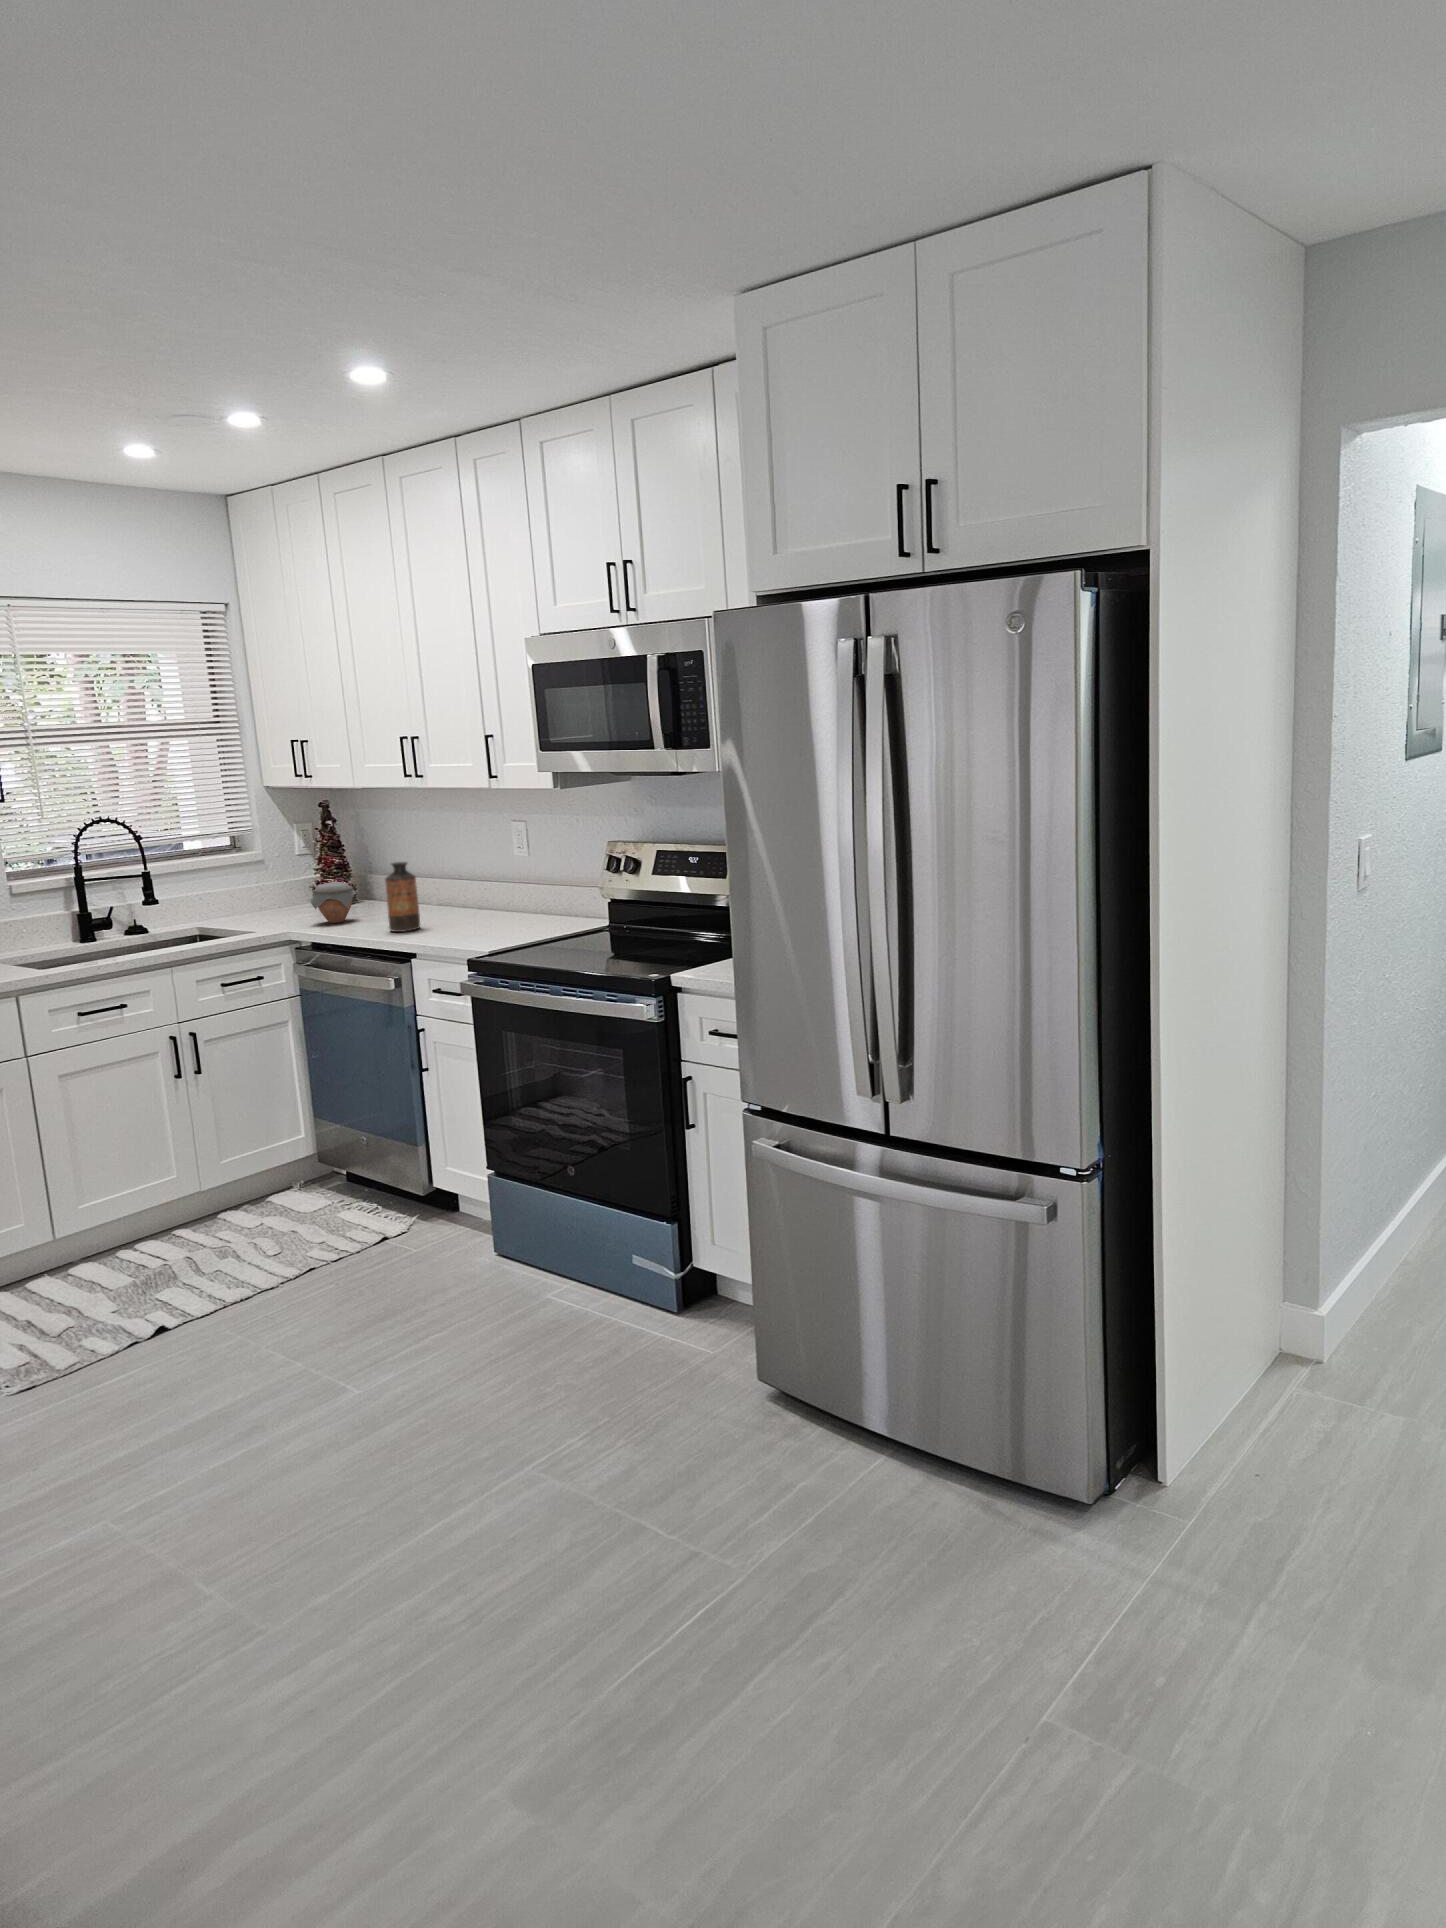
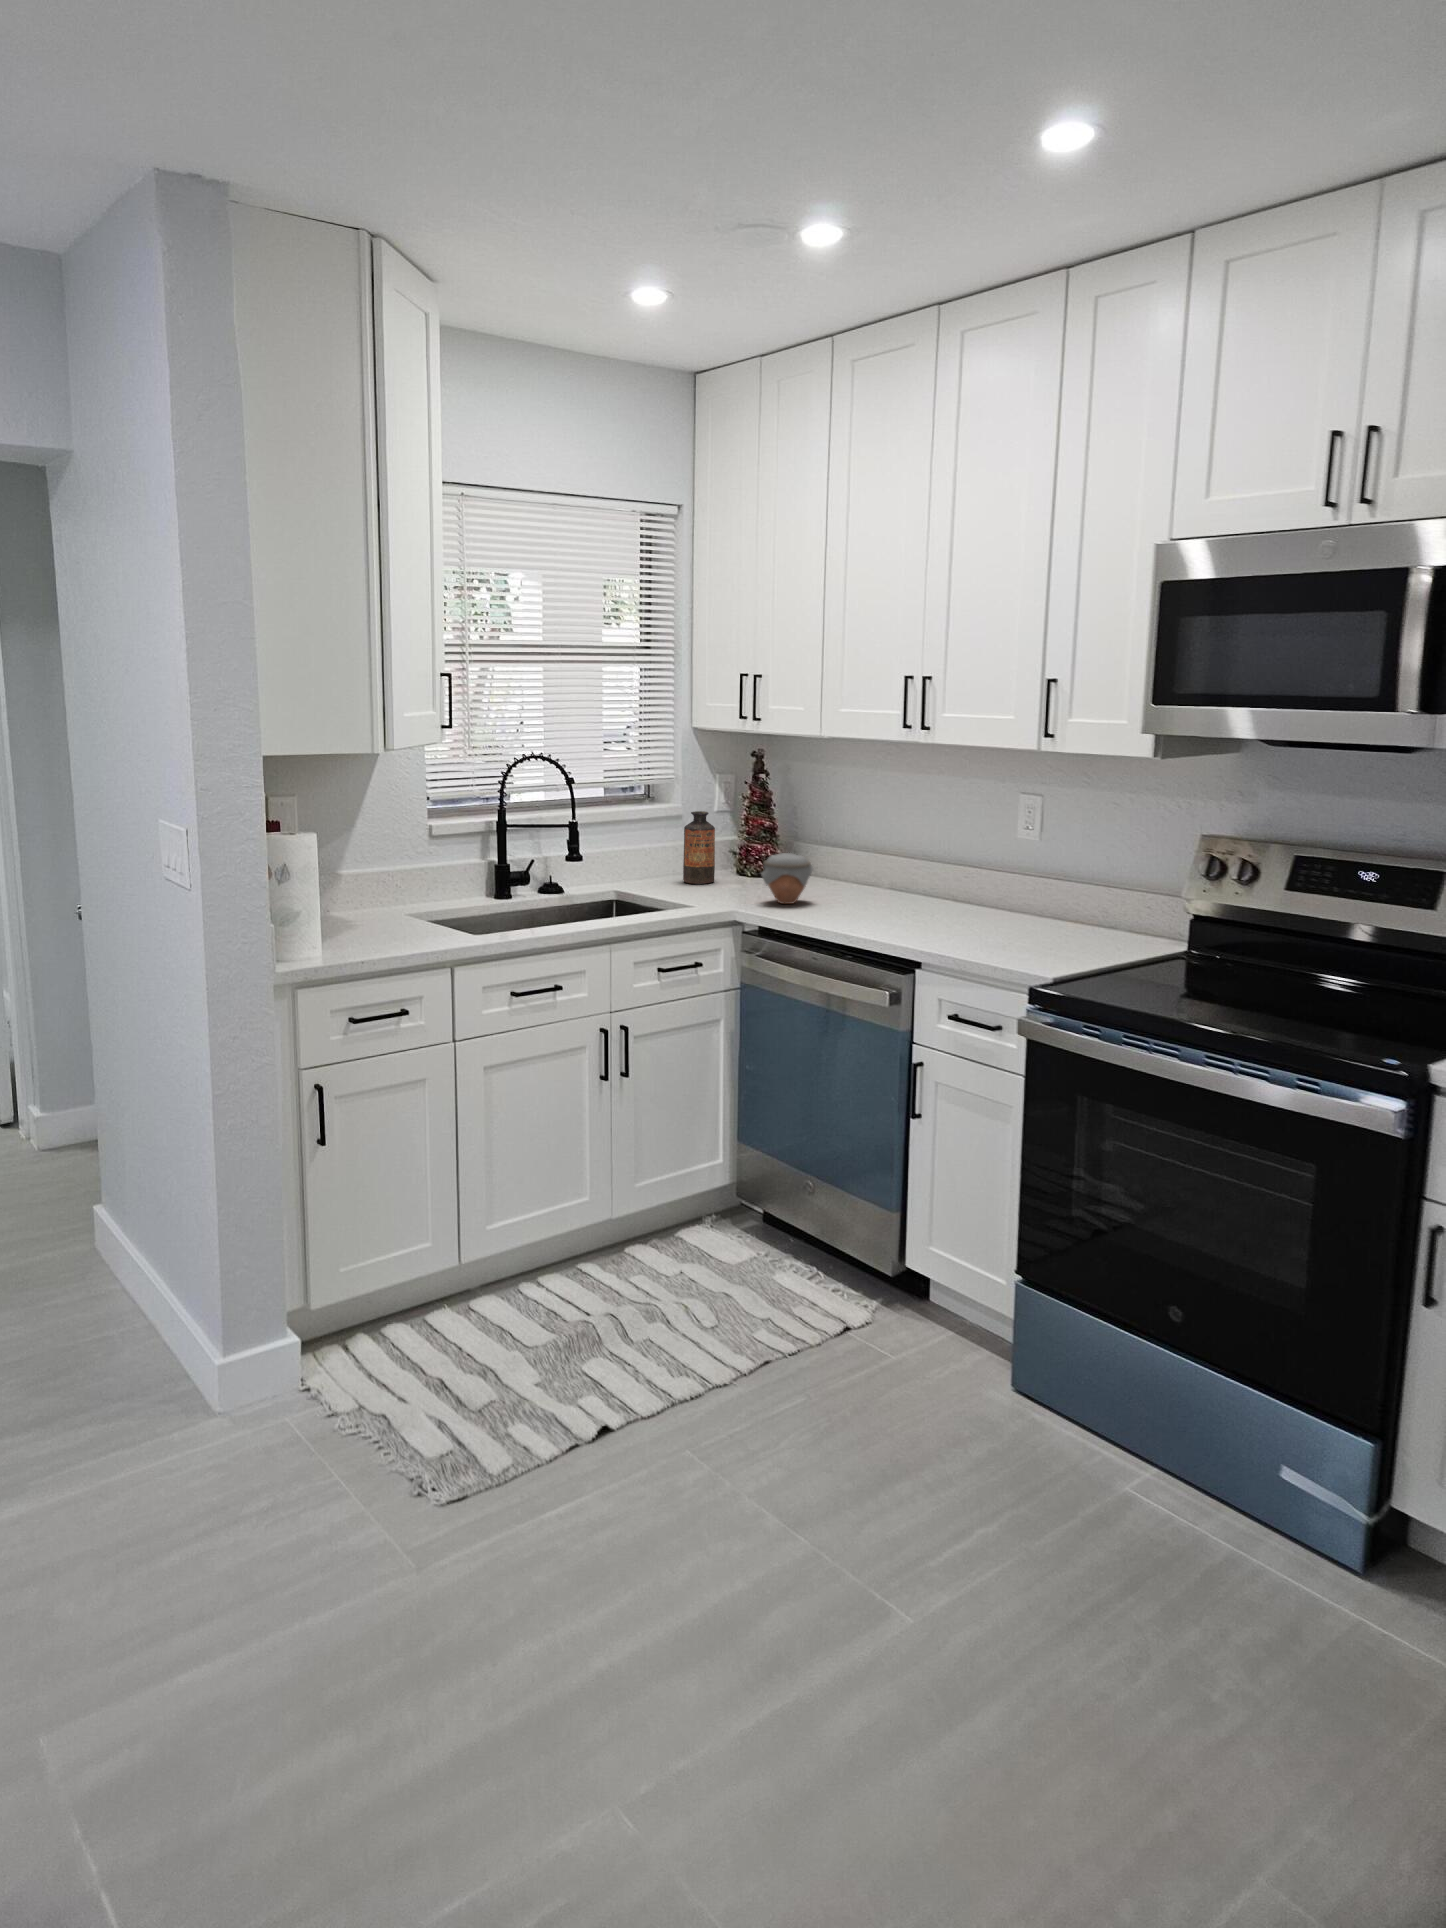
bottle: present [385,862,420,932] -> present [683,811,715,884]

